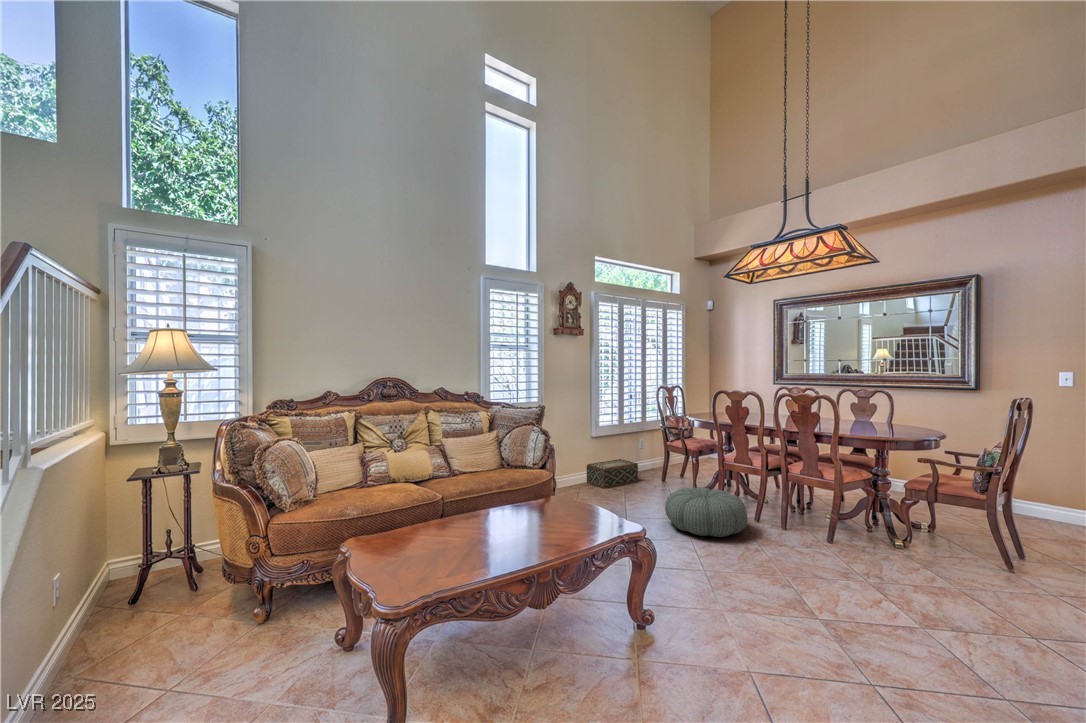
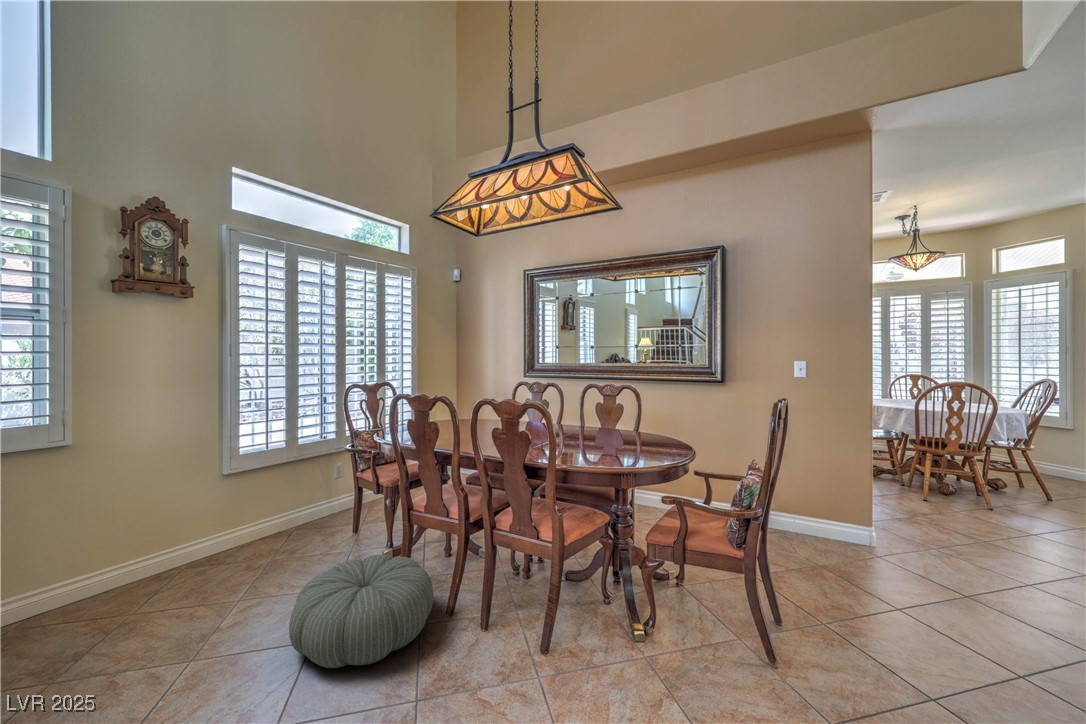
woven basket: present [587,459,638,488] -> none [251,491,341,548]

